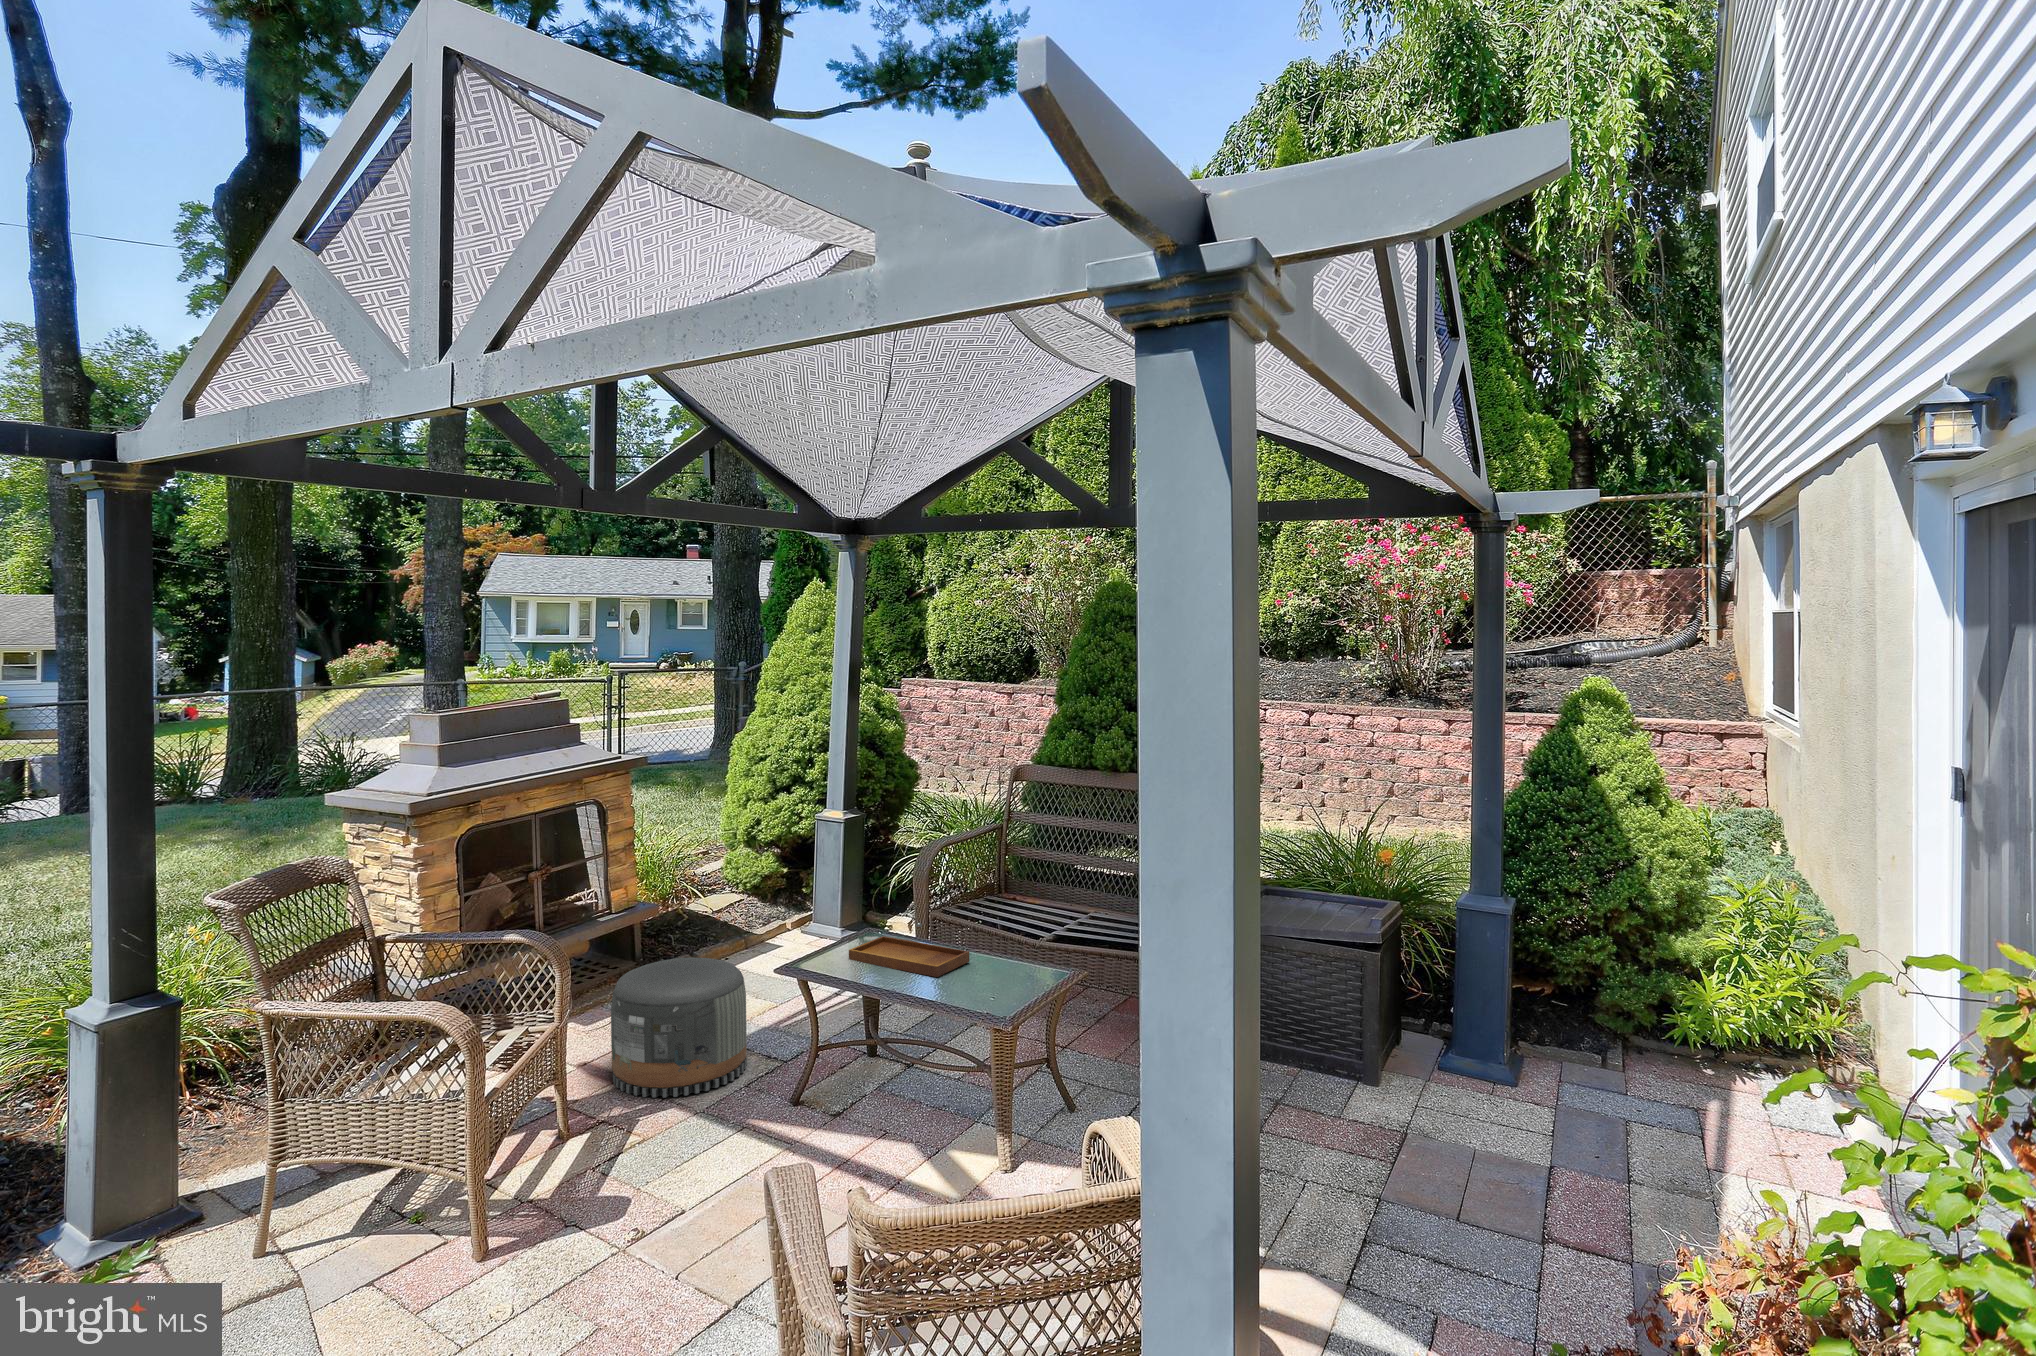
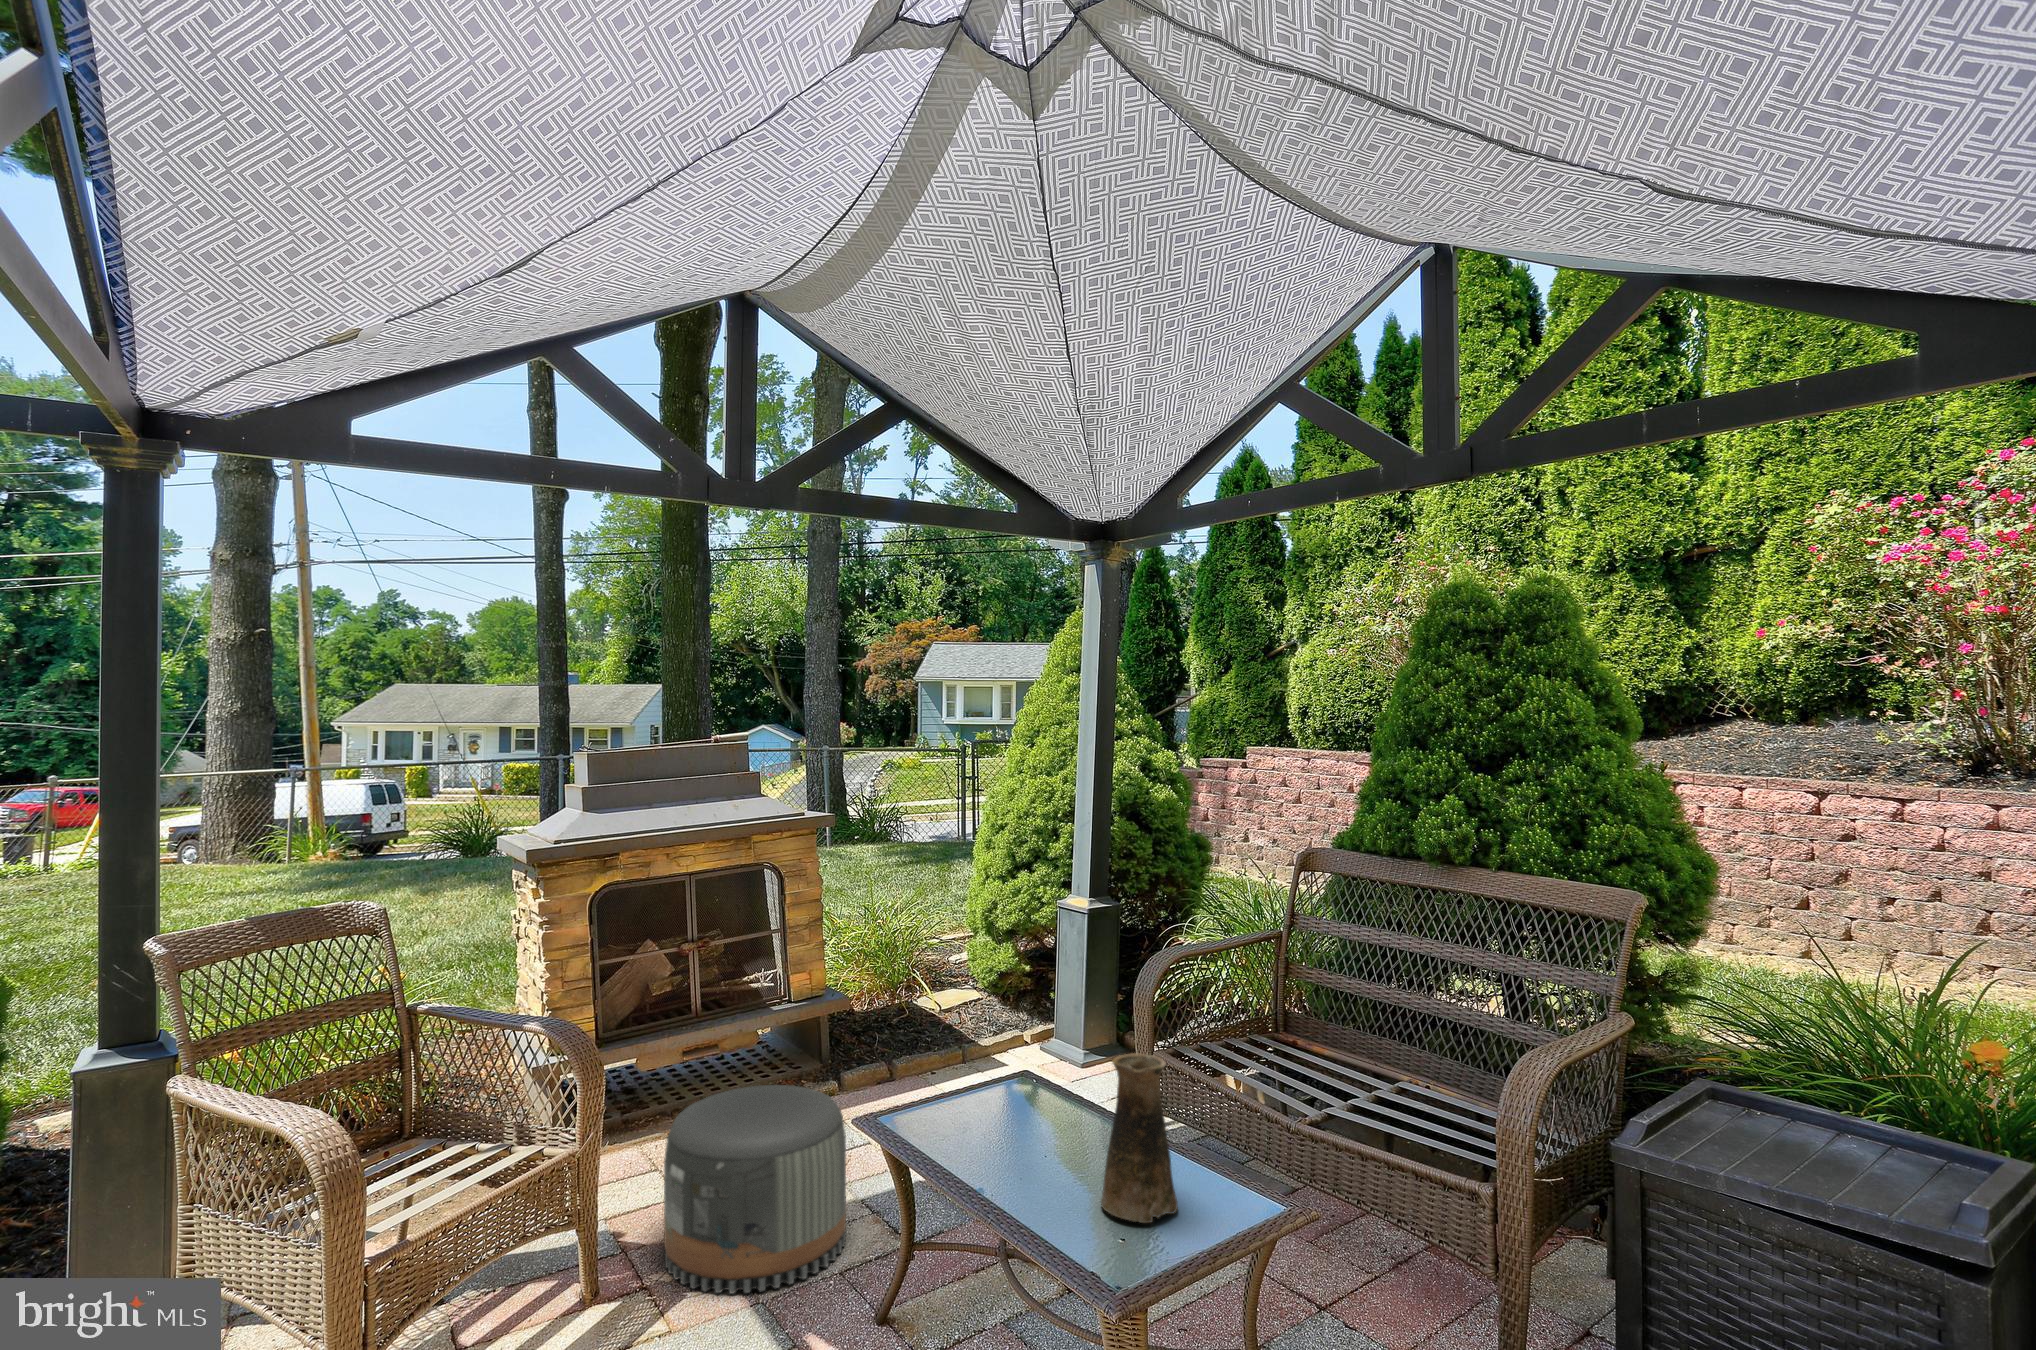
pitcher: none [978,892,1023,984] -> present [1101,1053,1178,1223]
tray: present [849,923,969,977] -> none [940,1084,1113,1186]

